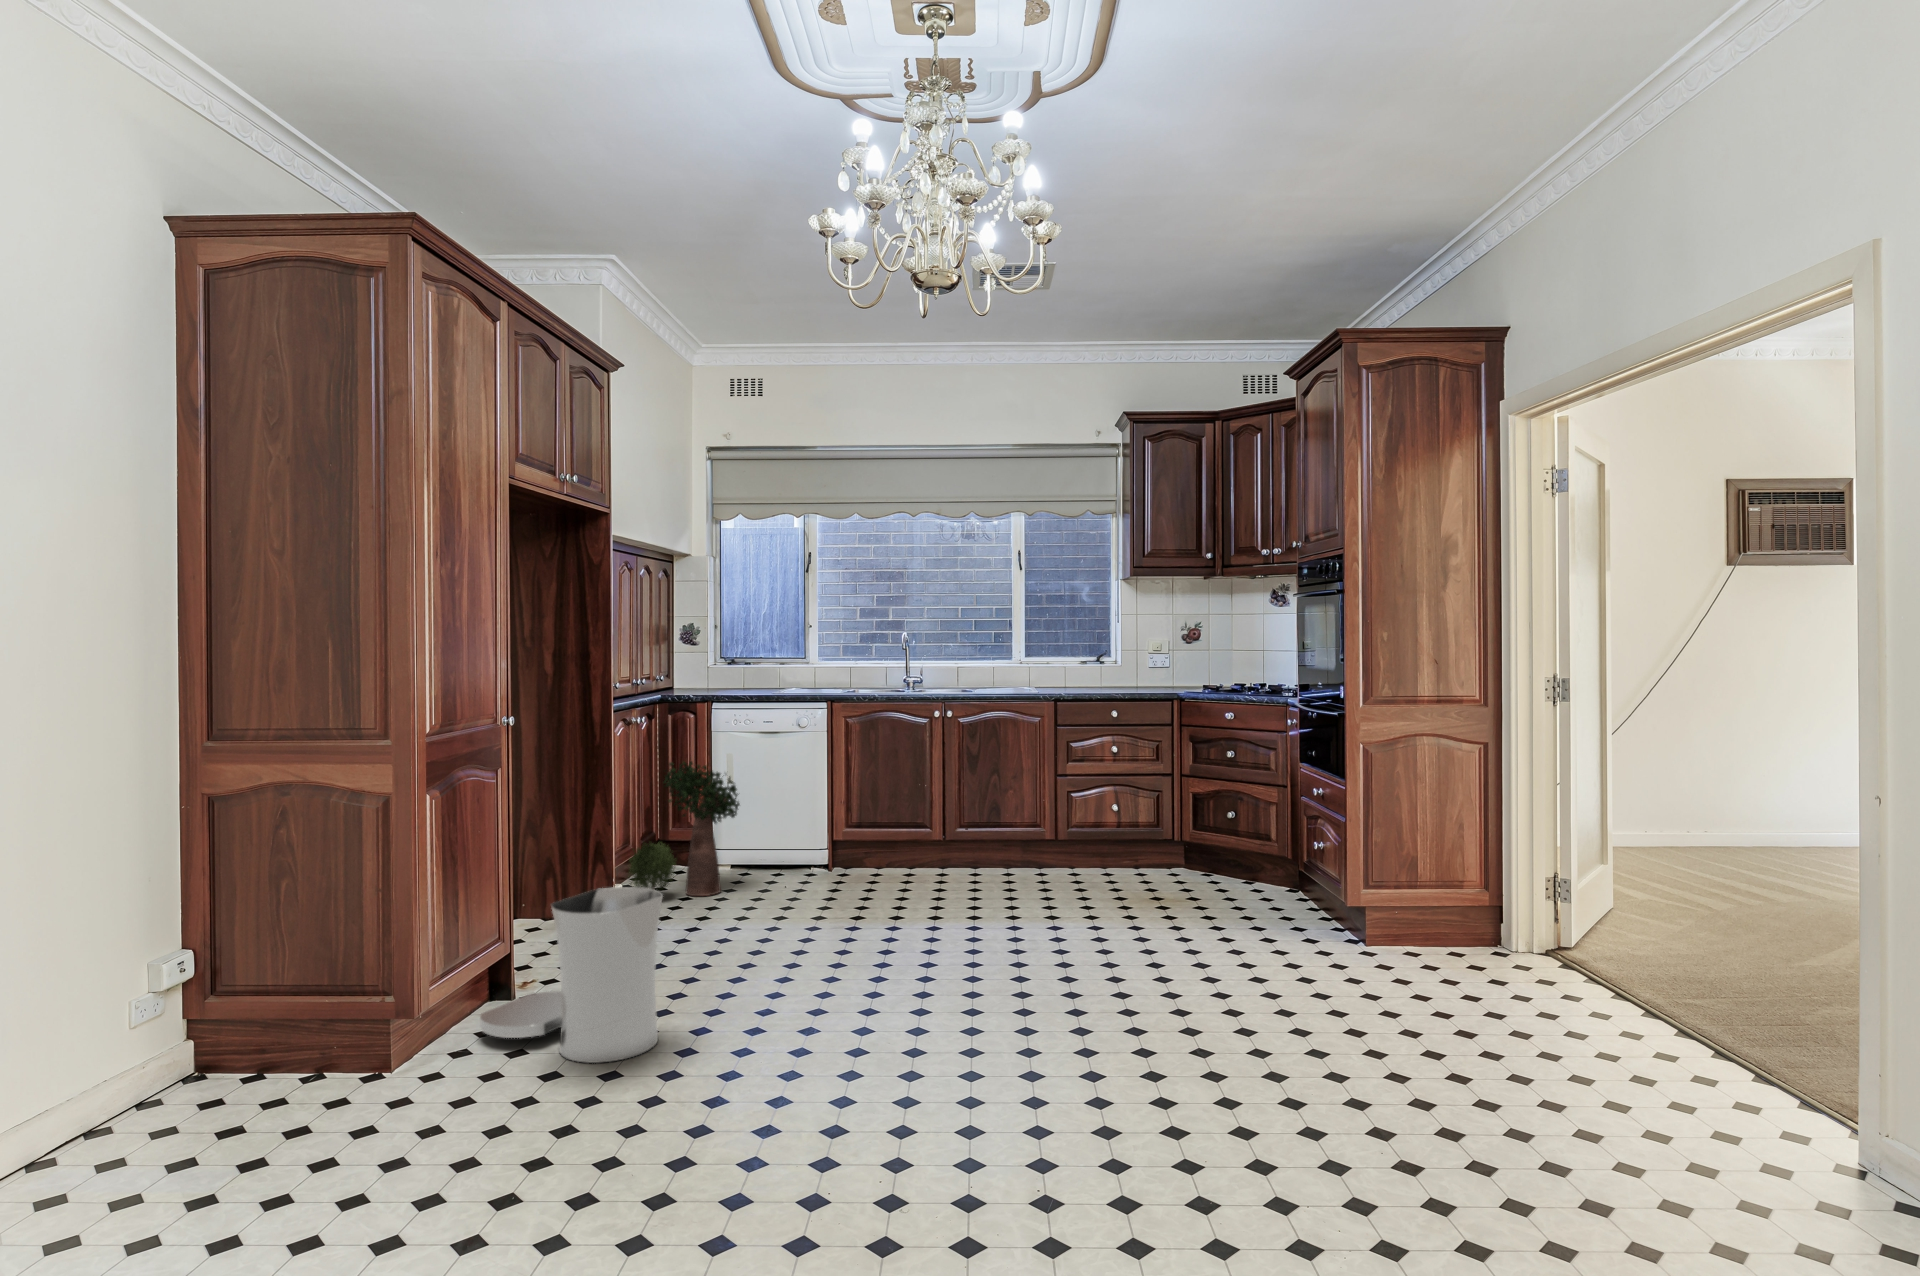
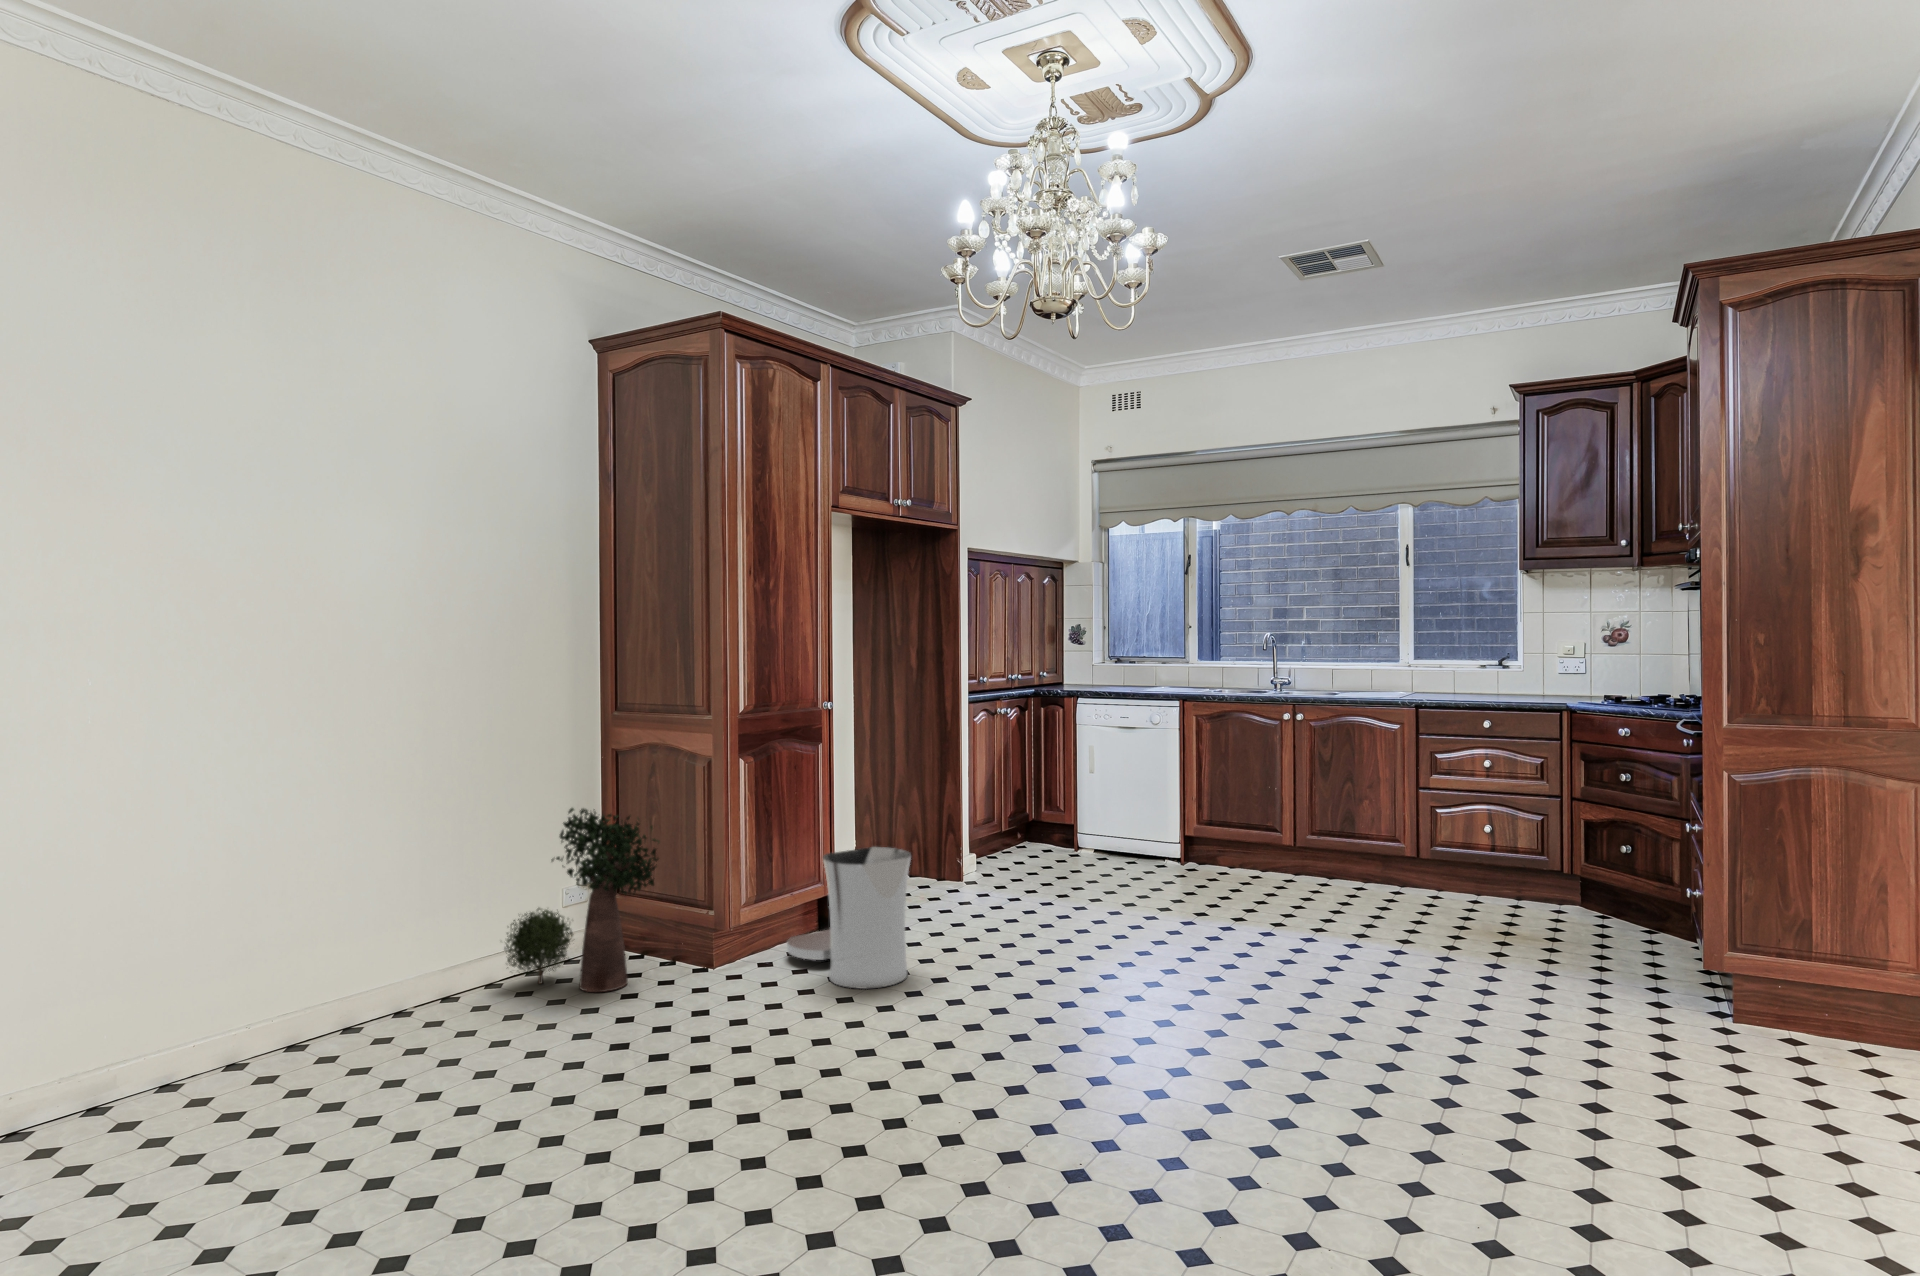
potted plant: present [629,761,740,896] -> present [505,808,659,992]

